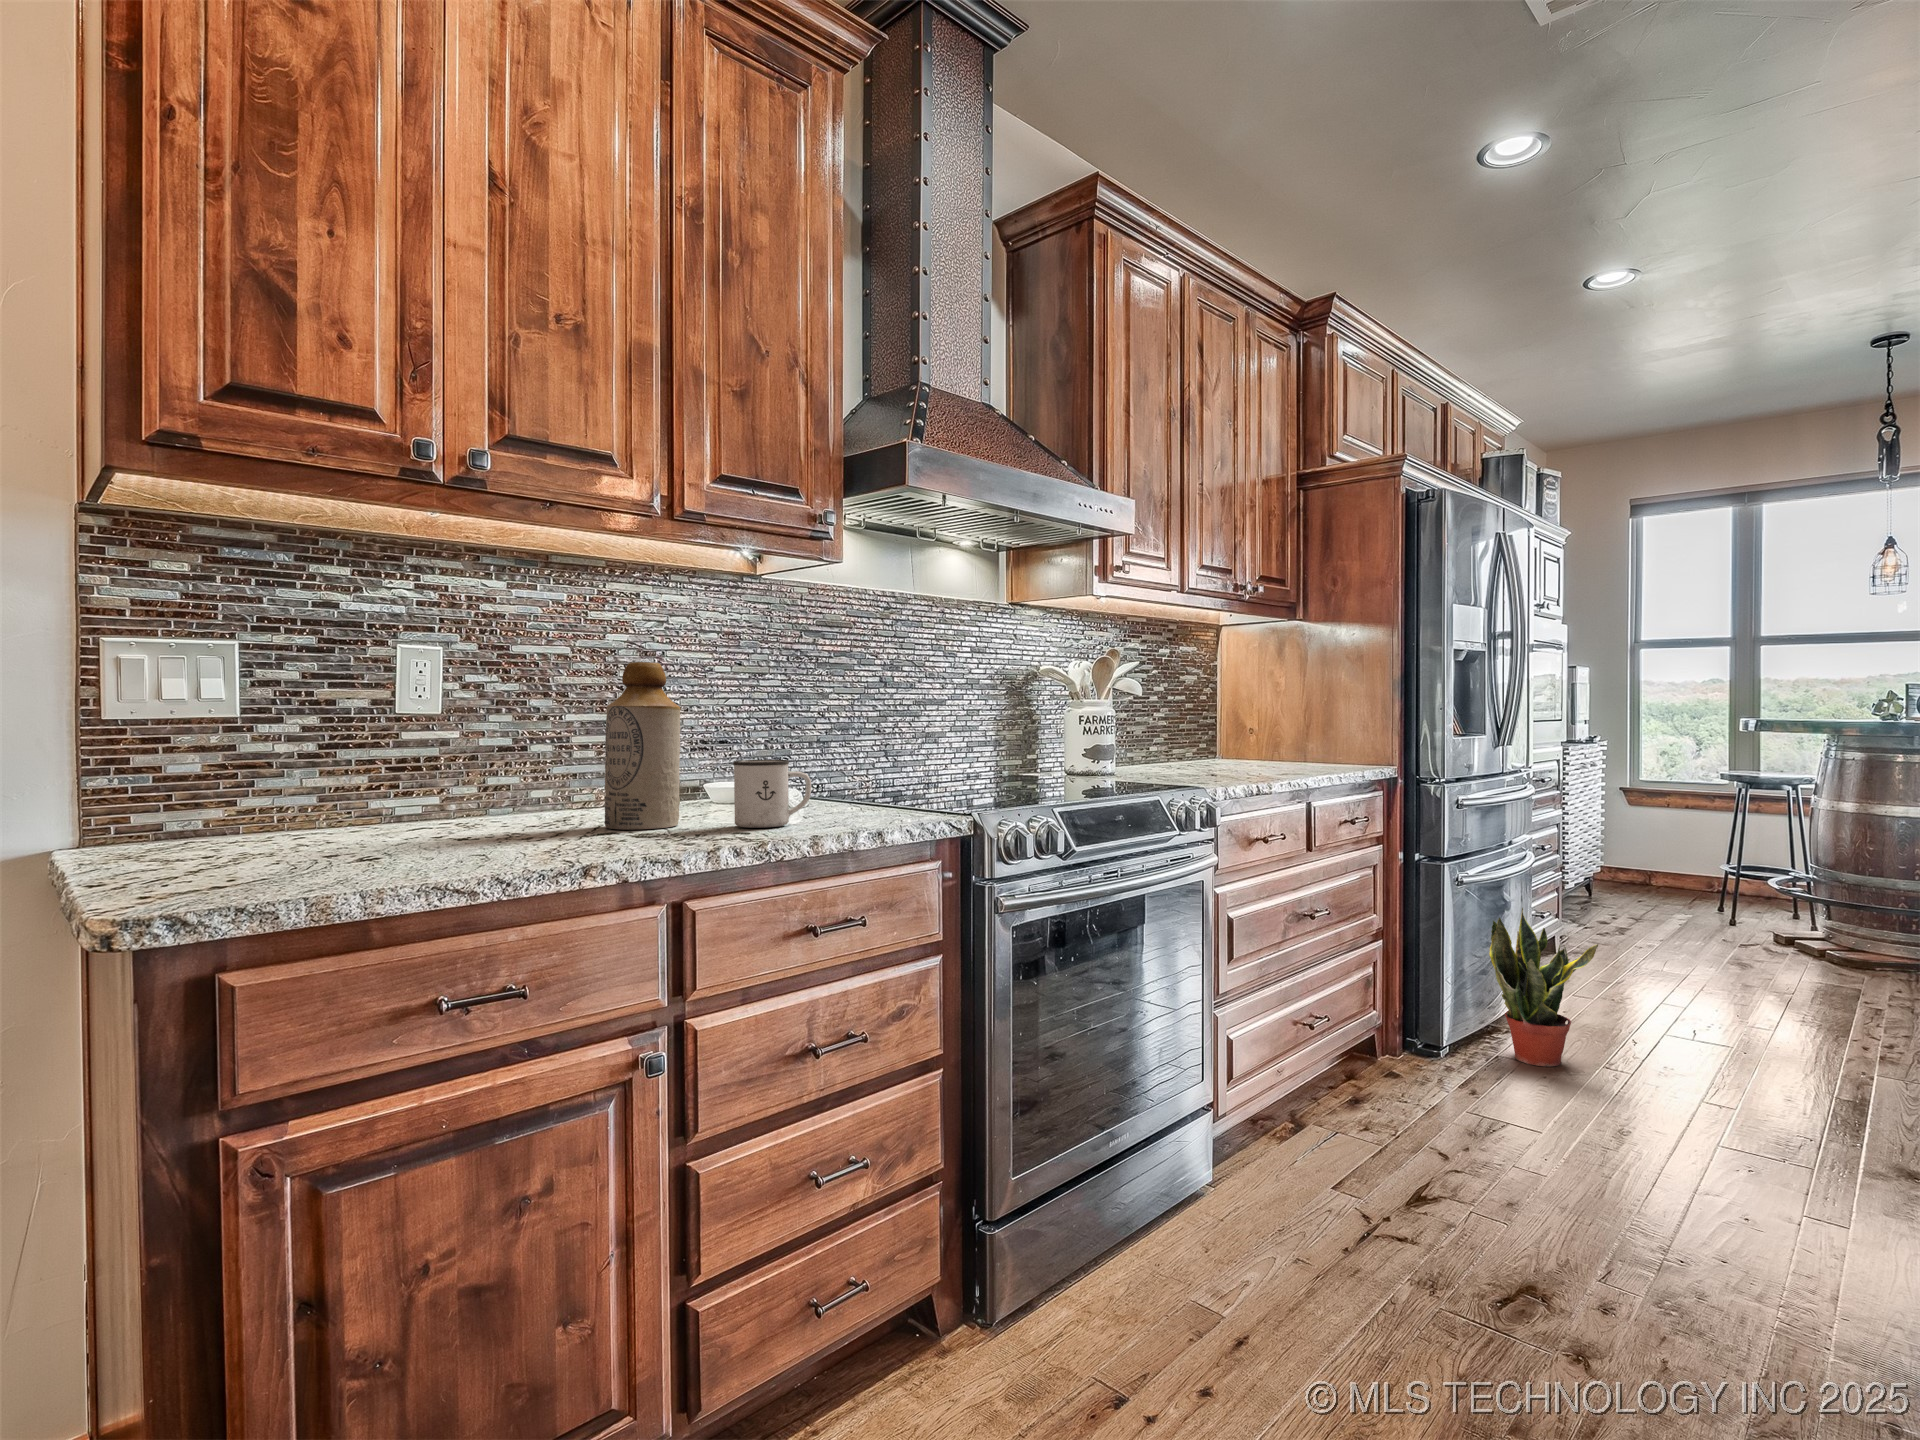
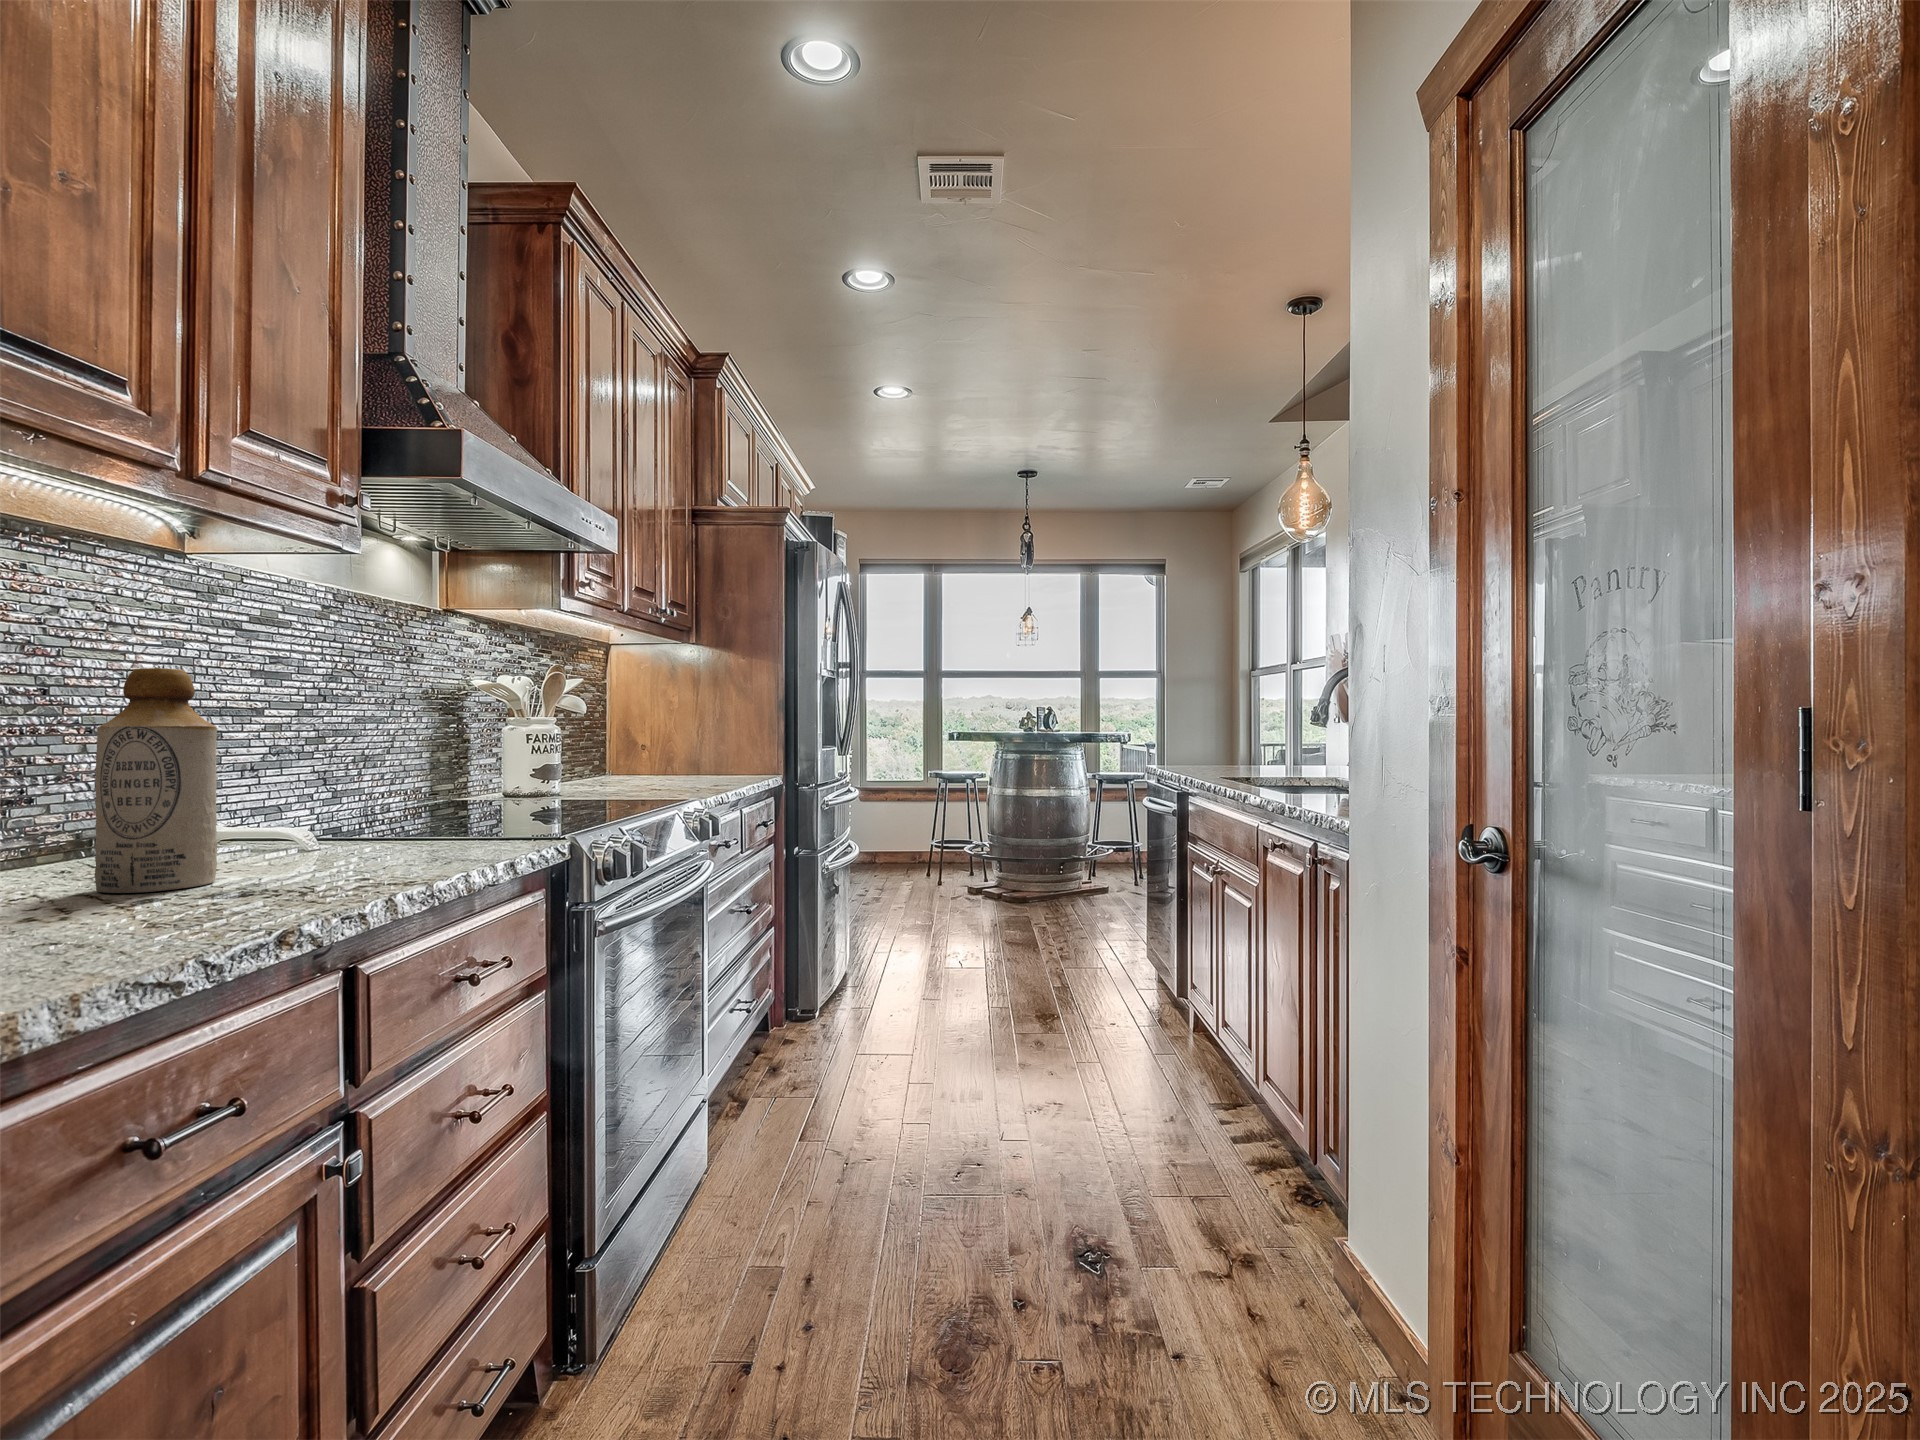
mug: present [733,760,811,828] -> none [308,789,404,872]
potted plant: present [1489,908,1598,1066] -> none [845,884,926,1010]

